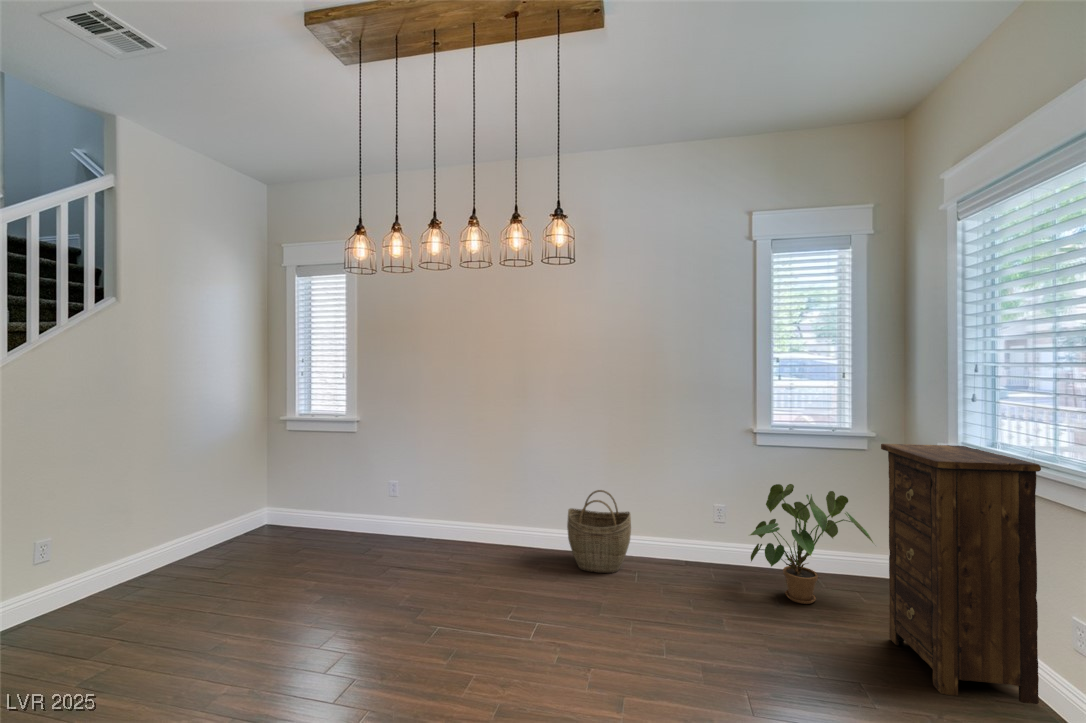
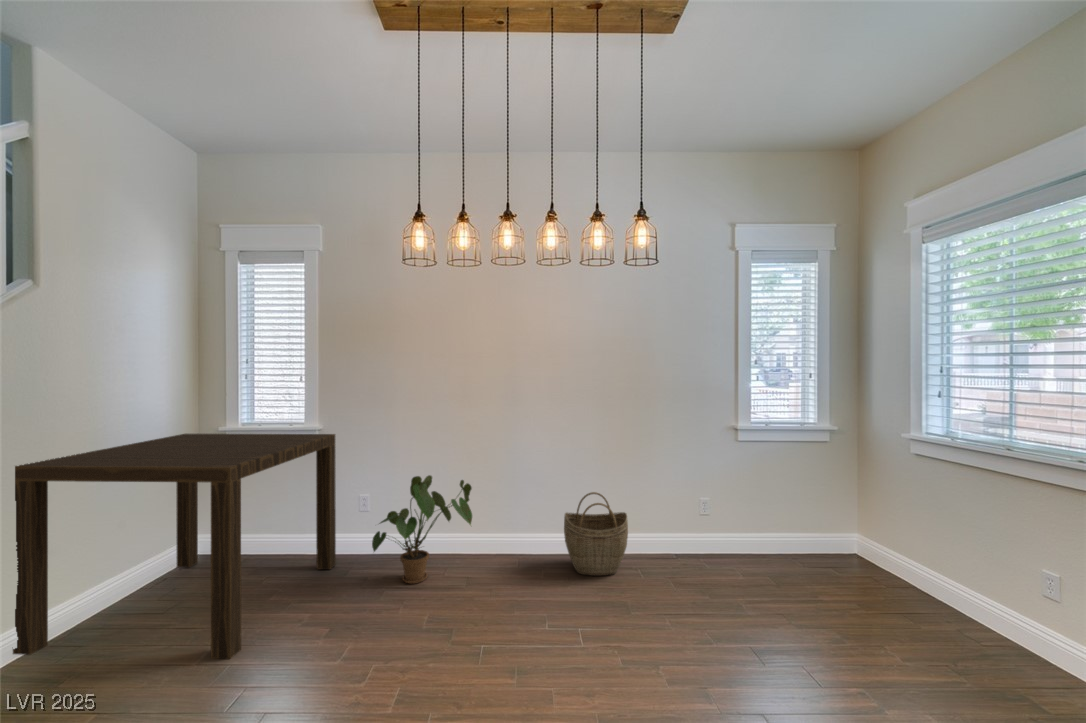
dining table: none [110,421,367,610] -> present [13,434,336,659]
cabinet: present [881,444,1041,704] -> none [869,438,1014,657]
house plant: present [750,484,873,604] -> present [372,475,472,584]

